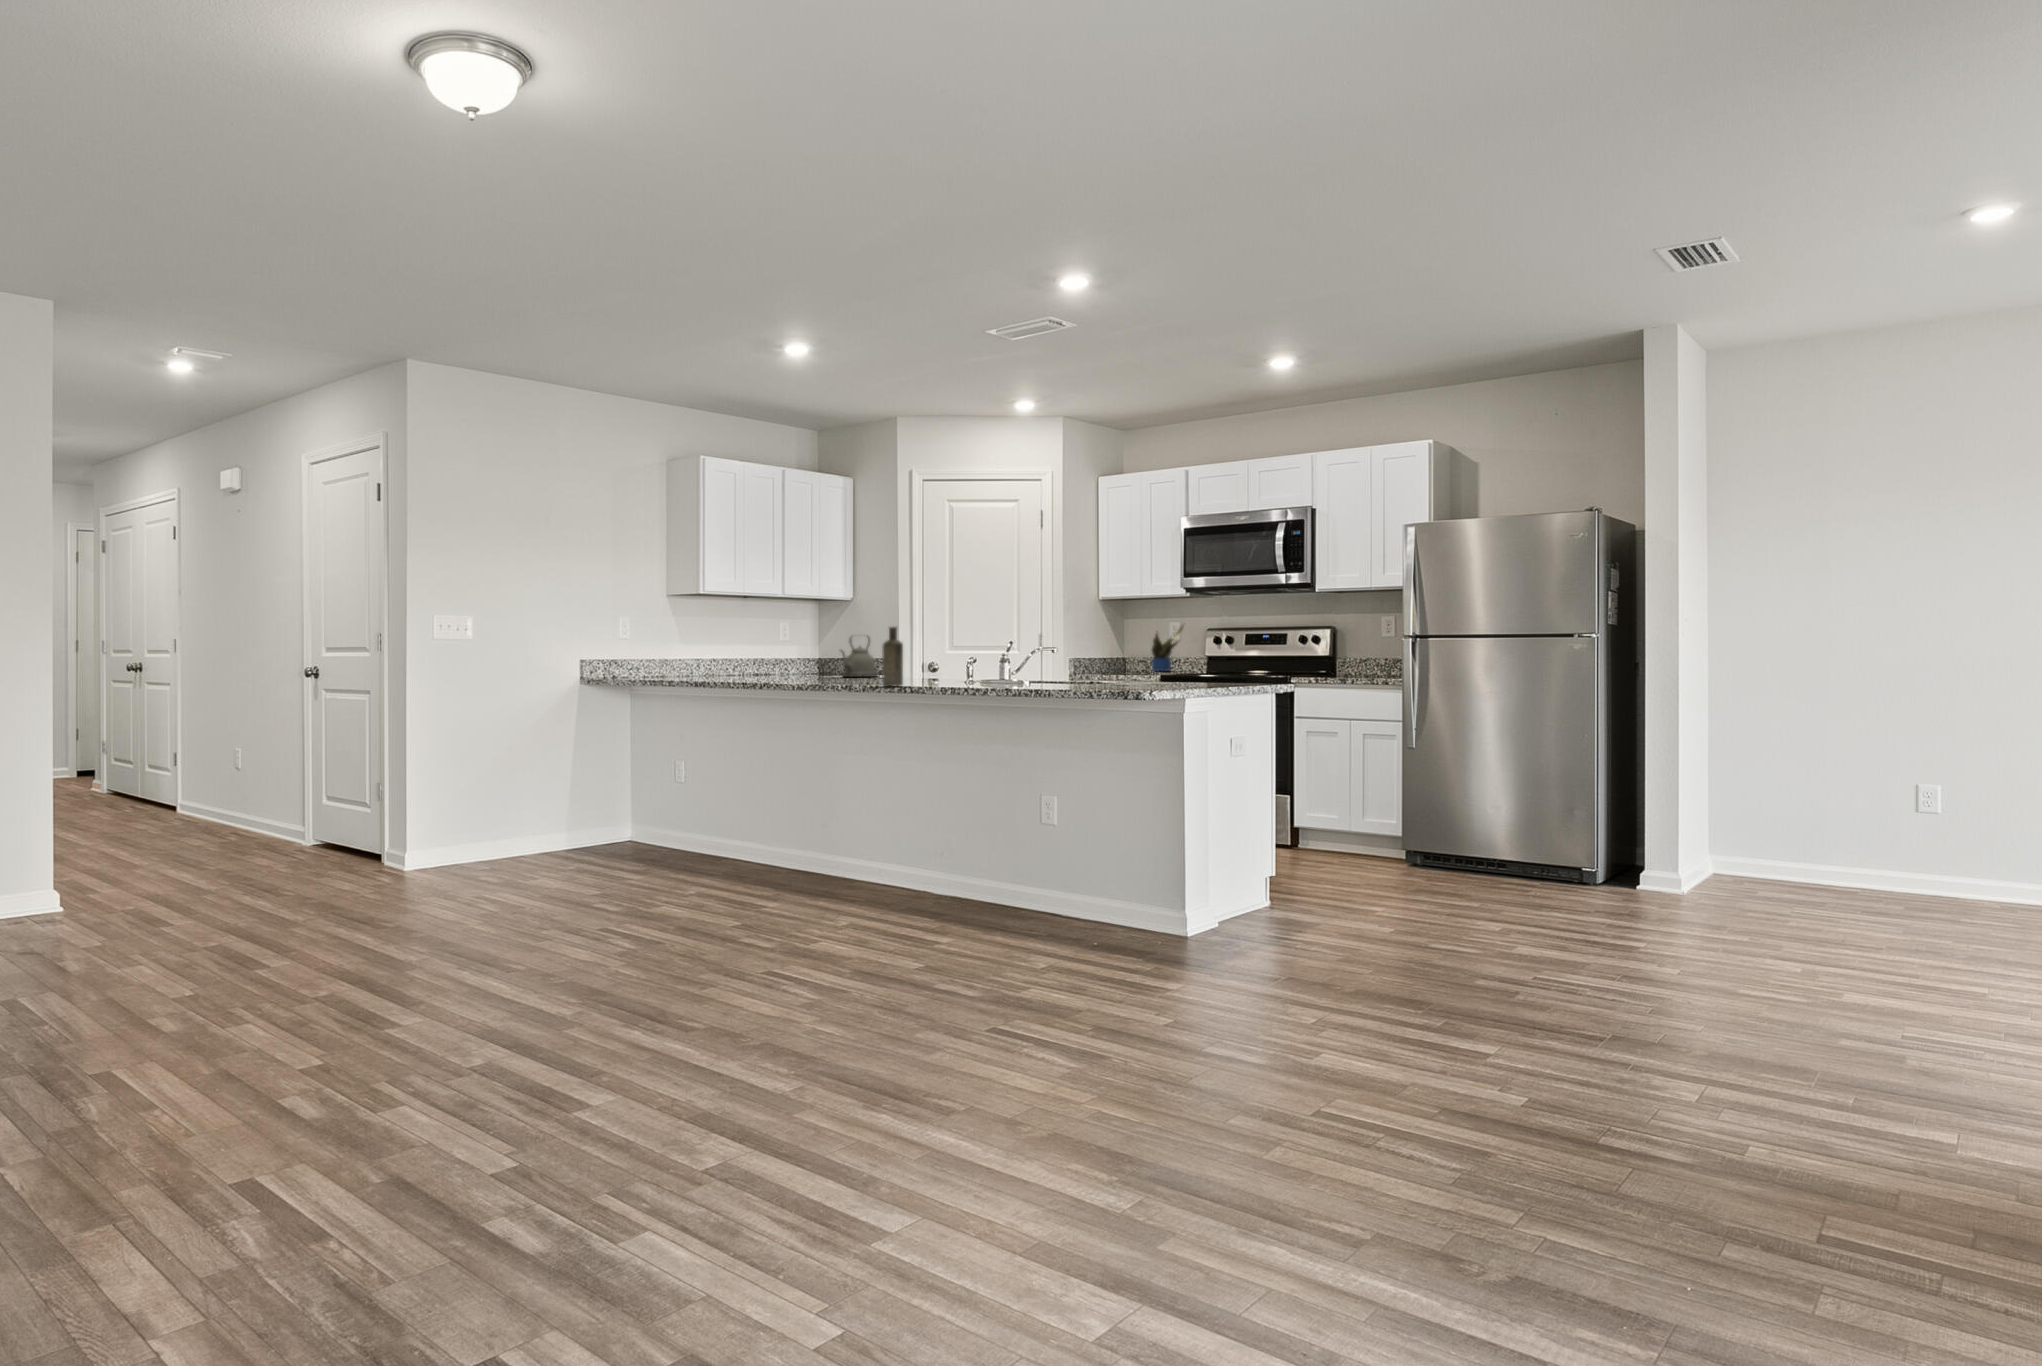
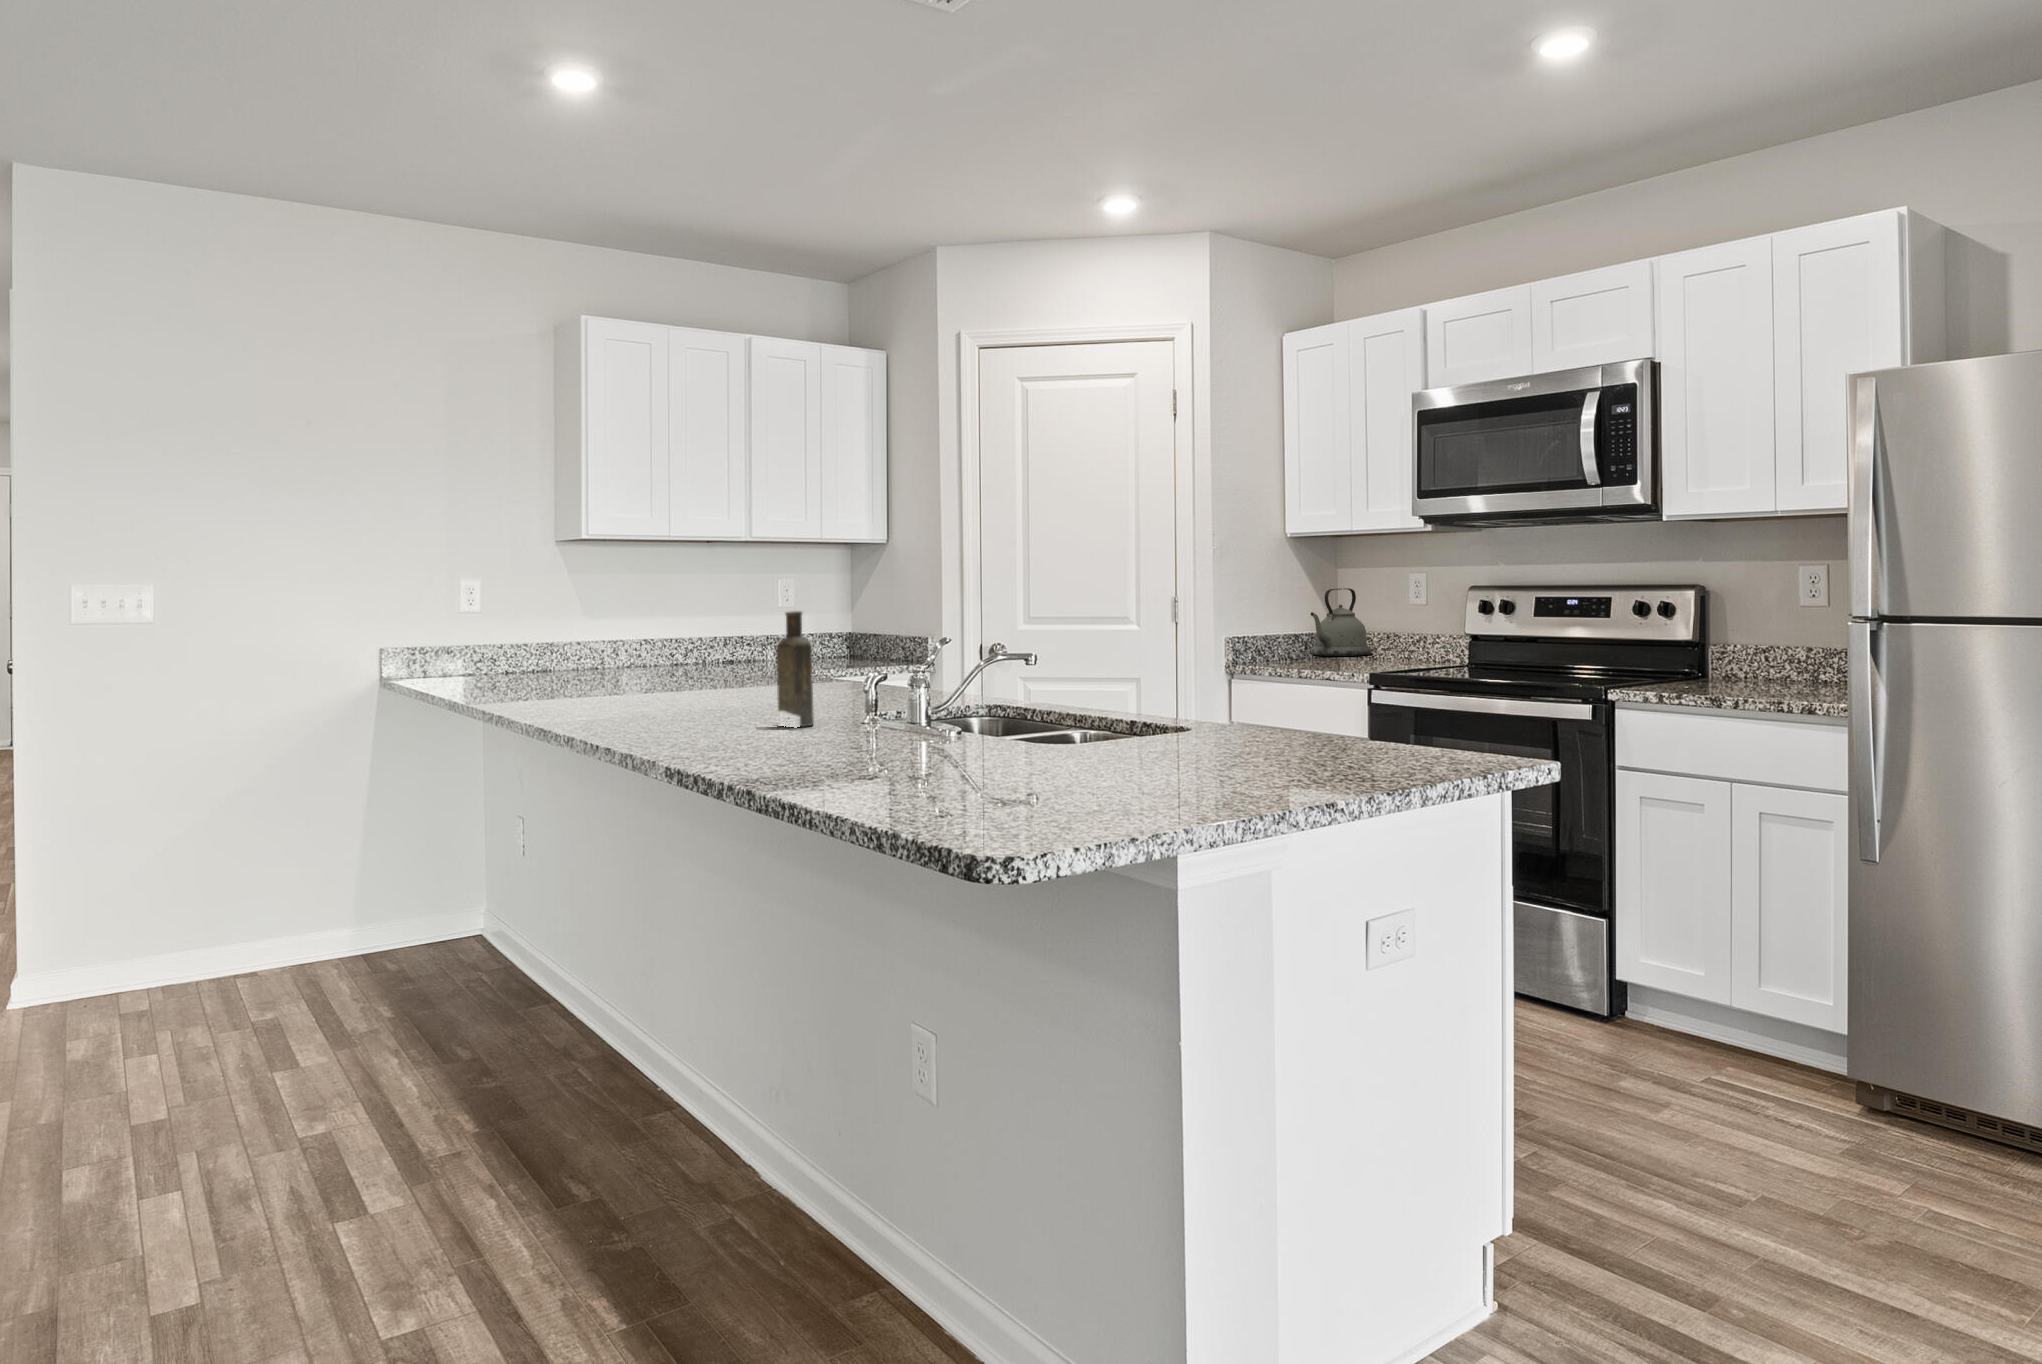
potted plant: present [1152,624,1183,671] -> none [1374,576,1432,661]
kettle: present [841,637,878,677] -> present [1311,588,1372,656]

